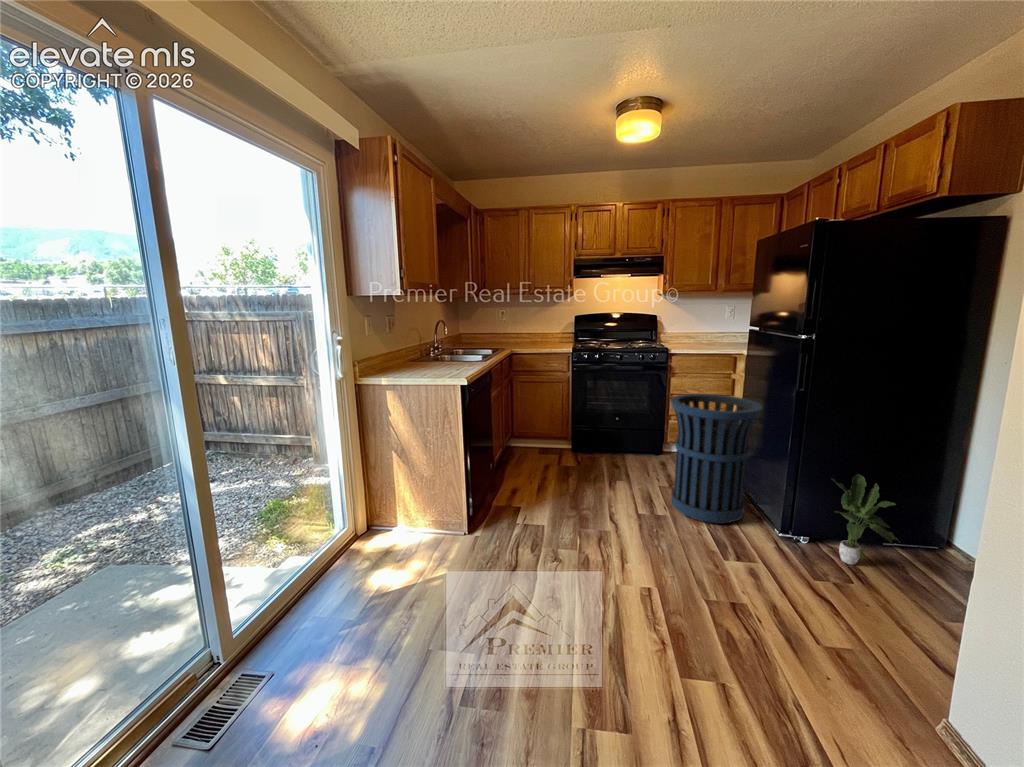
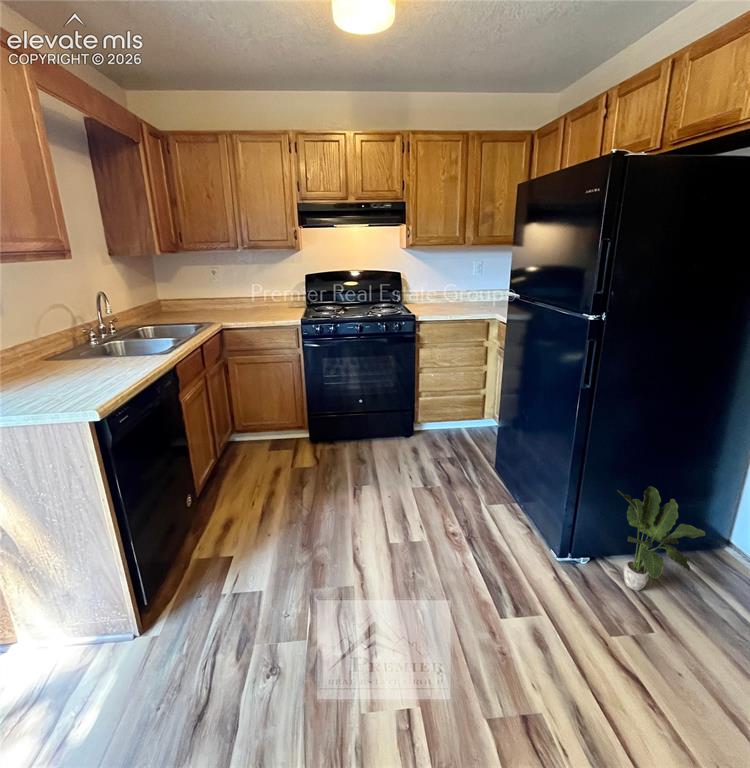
trash can: present [670,394,763,524] -> none [422,379,534,545]

